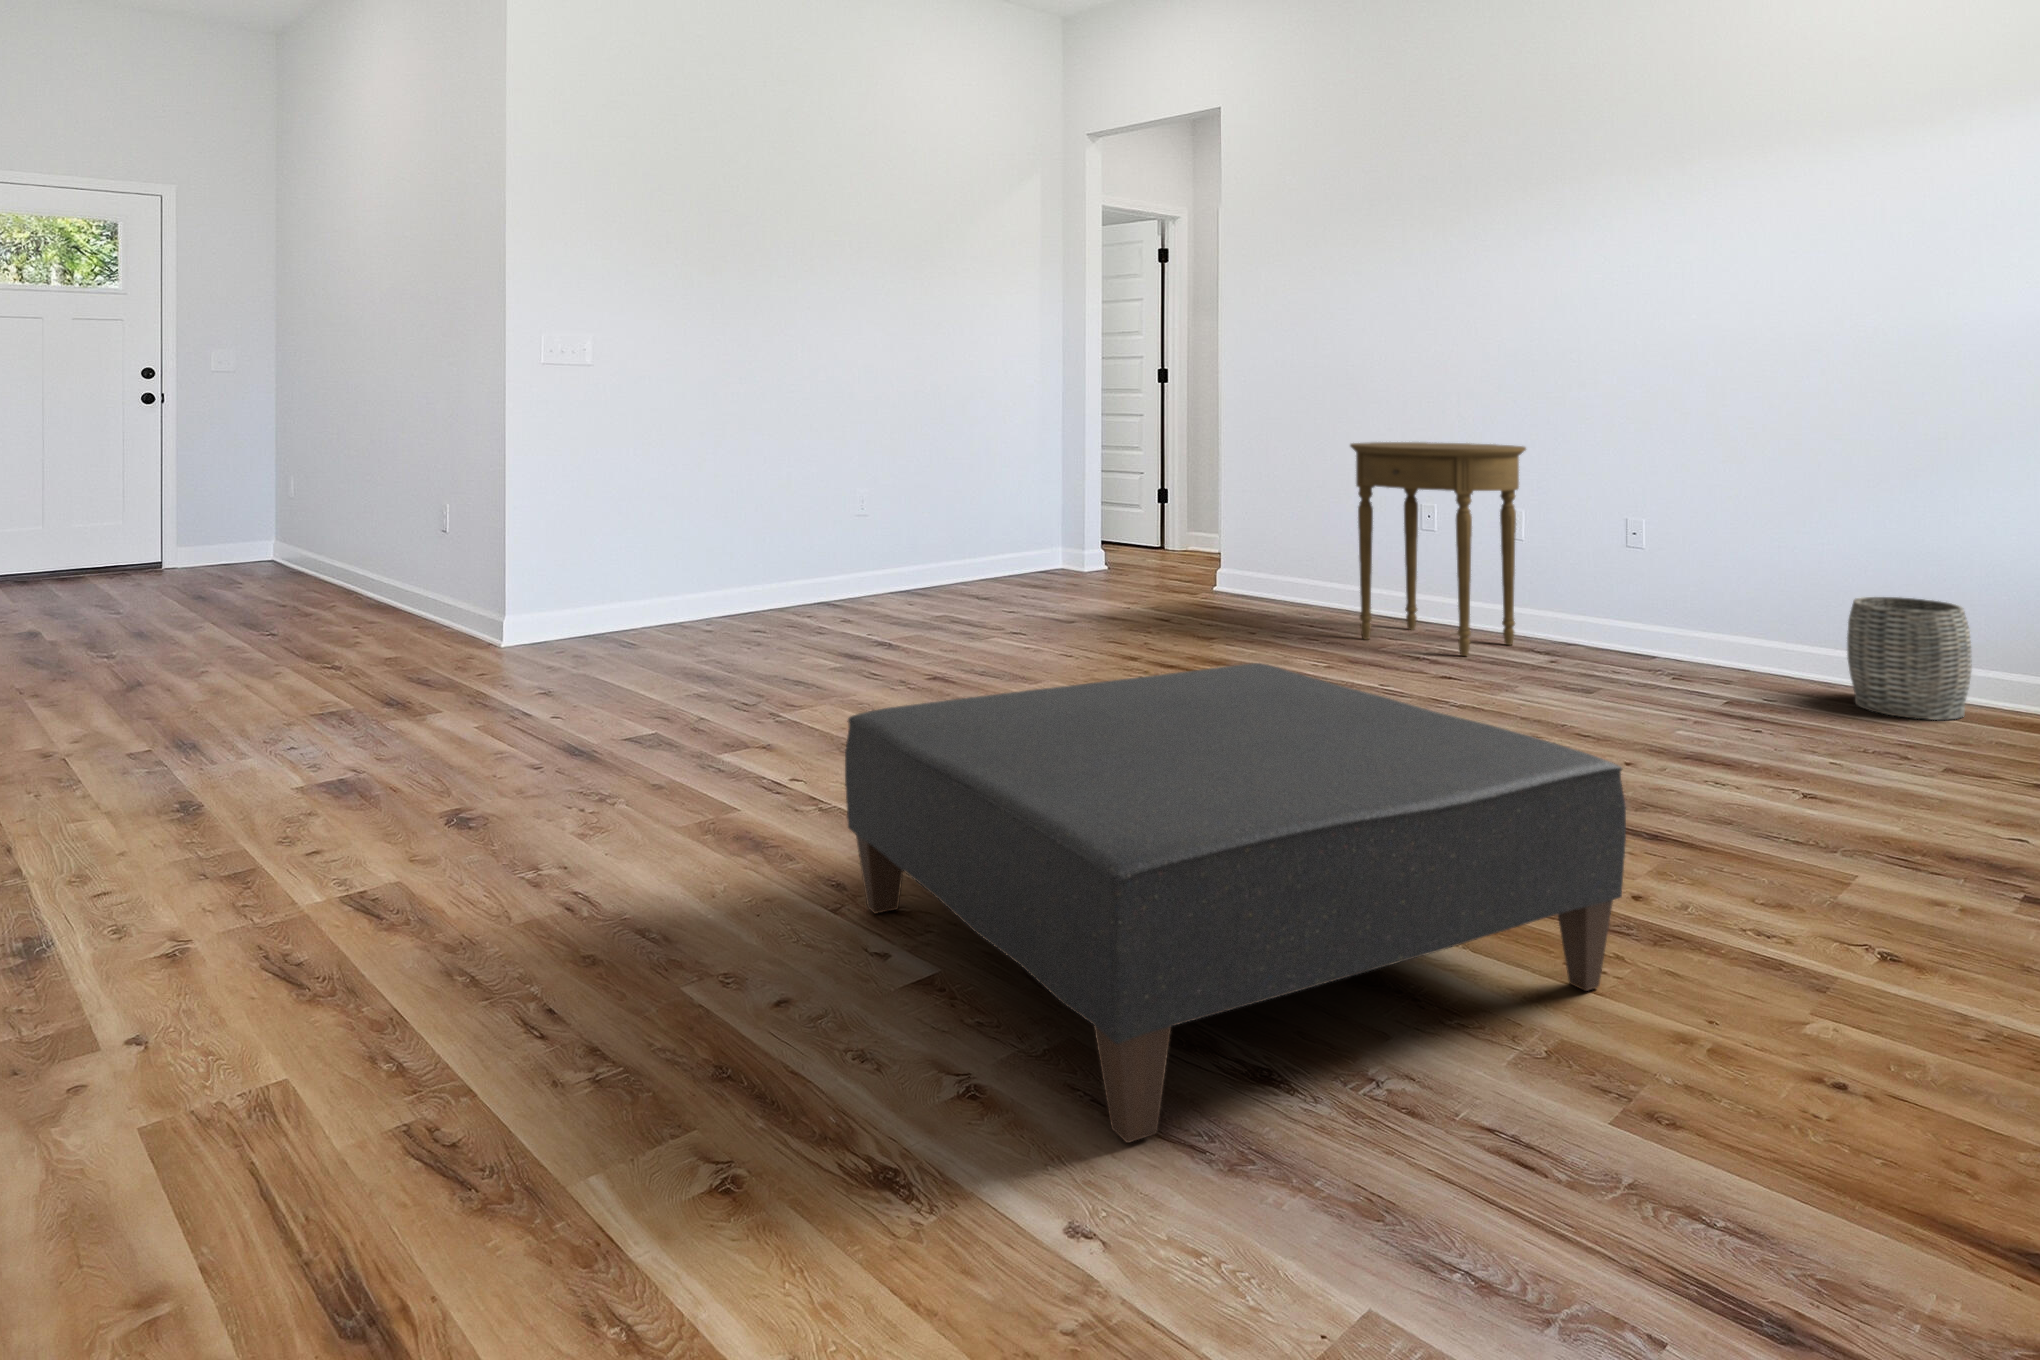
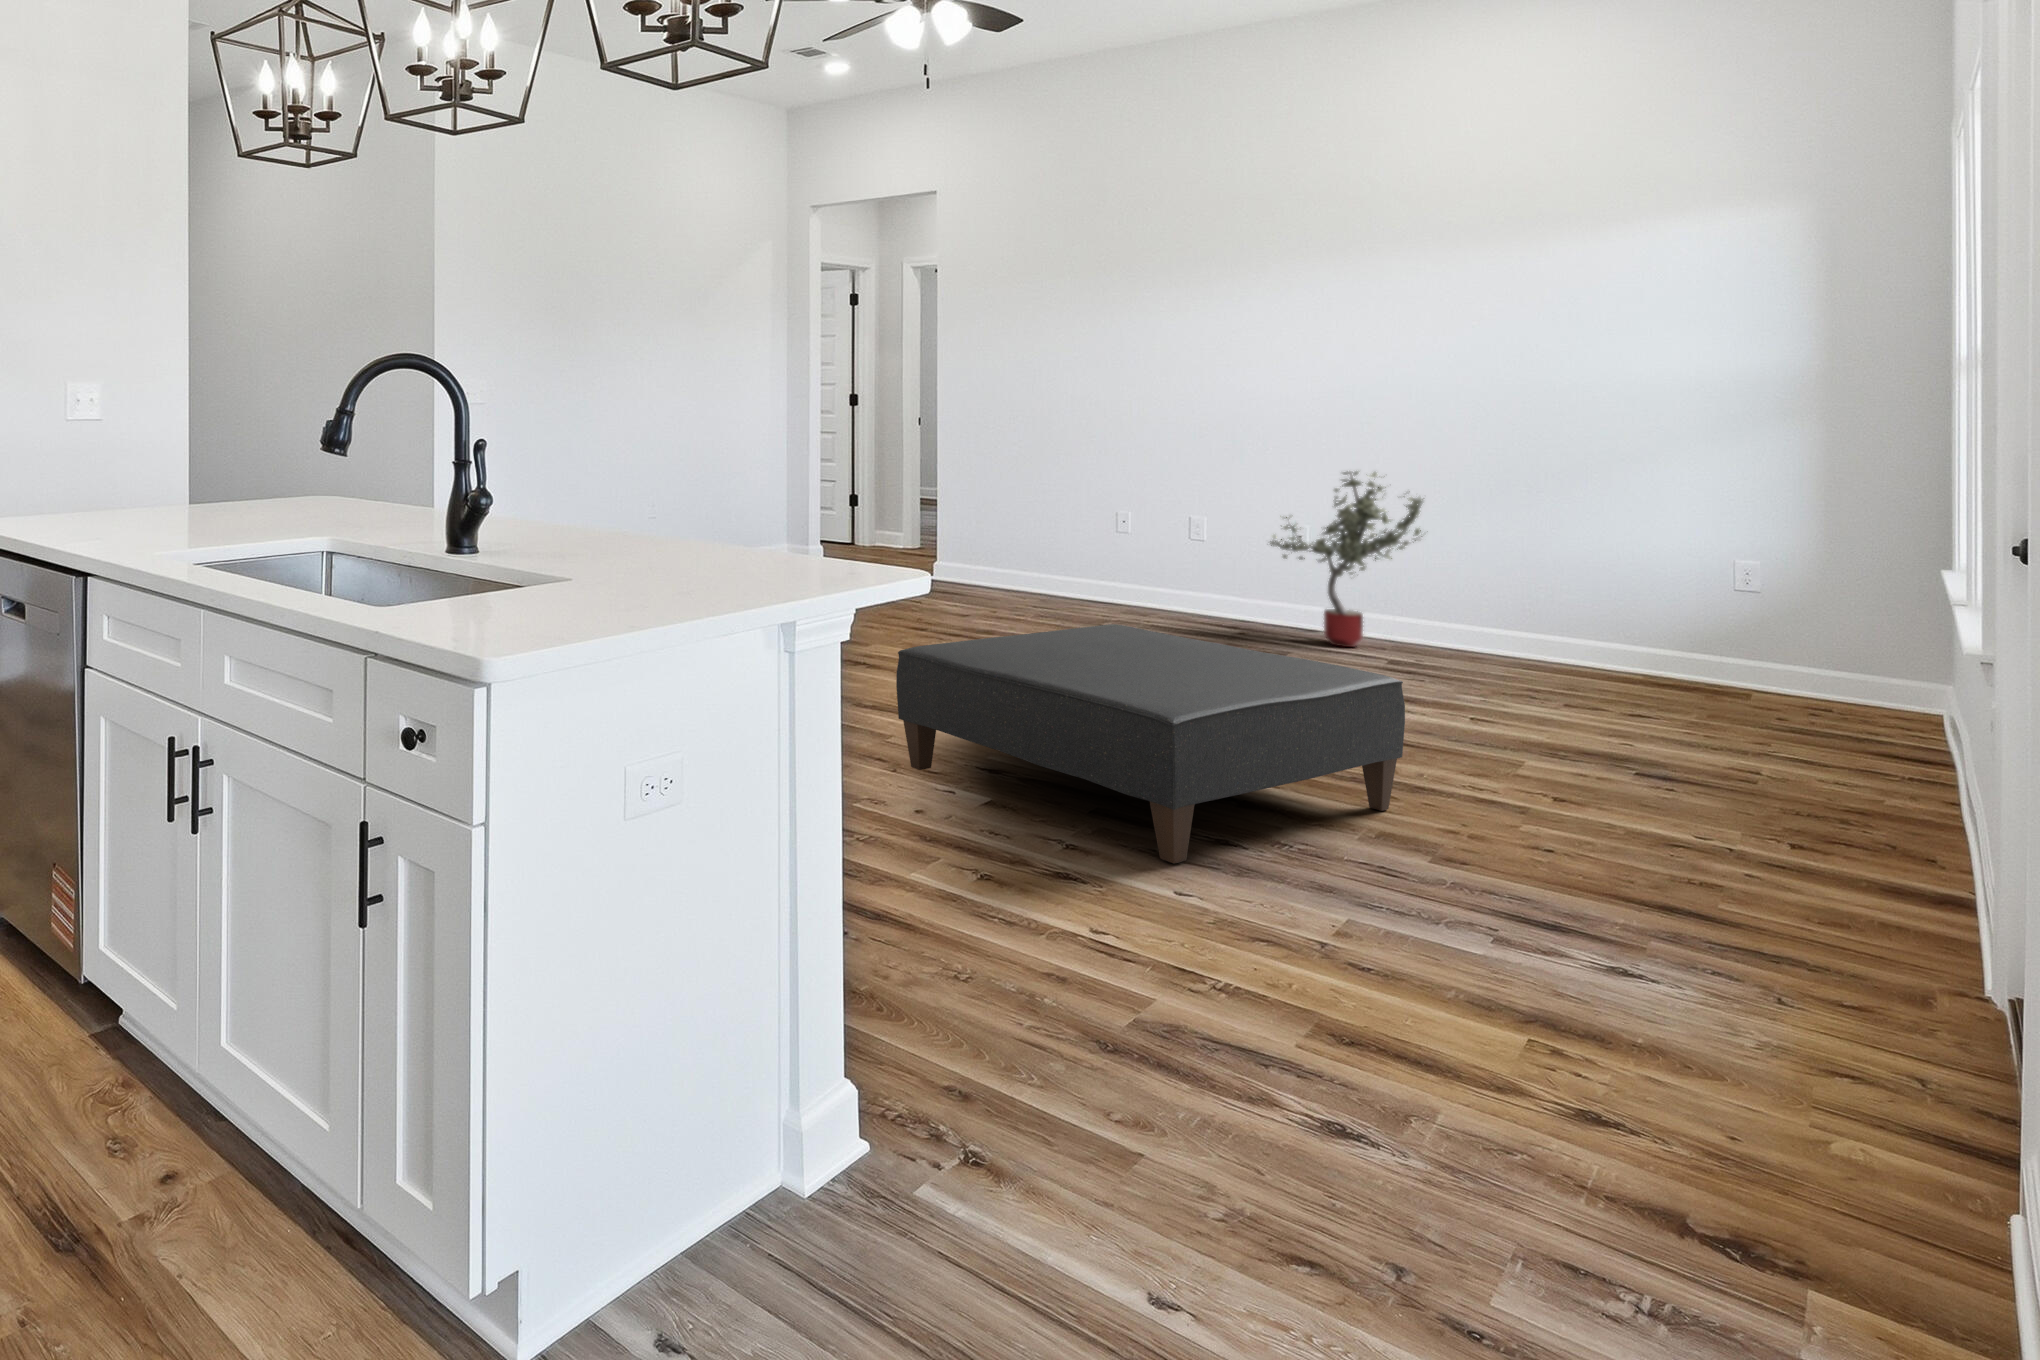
potted tree: none [1583,440,1781,680] -> present [1270,471,1424,647]
side table: present [1350,442,1526,656] -> none [1073,465,1218,629]
woven basket: present [1847,597,1972,720] -> none [1479,587,1575,675]

